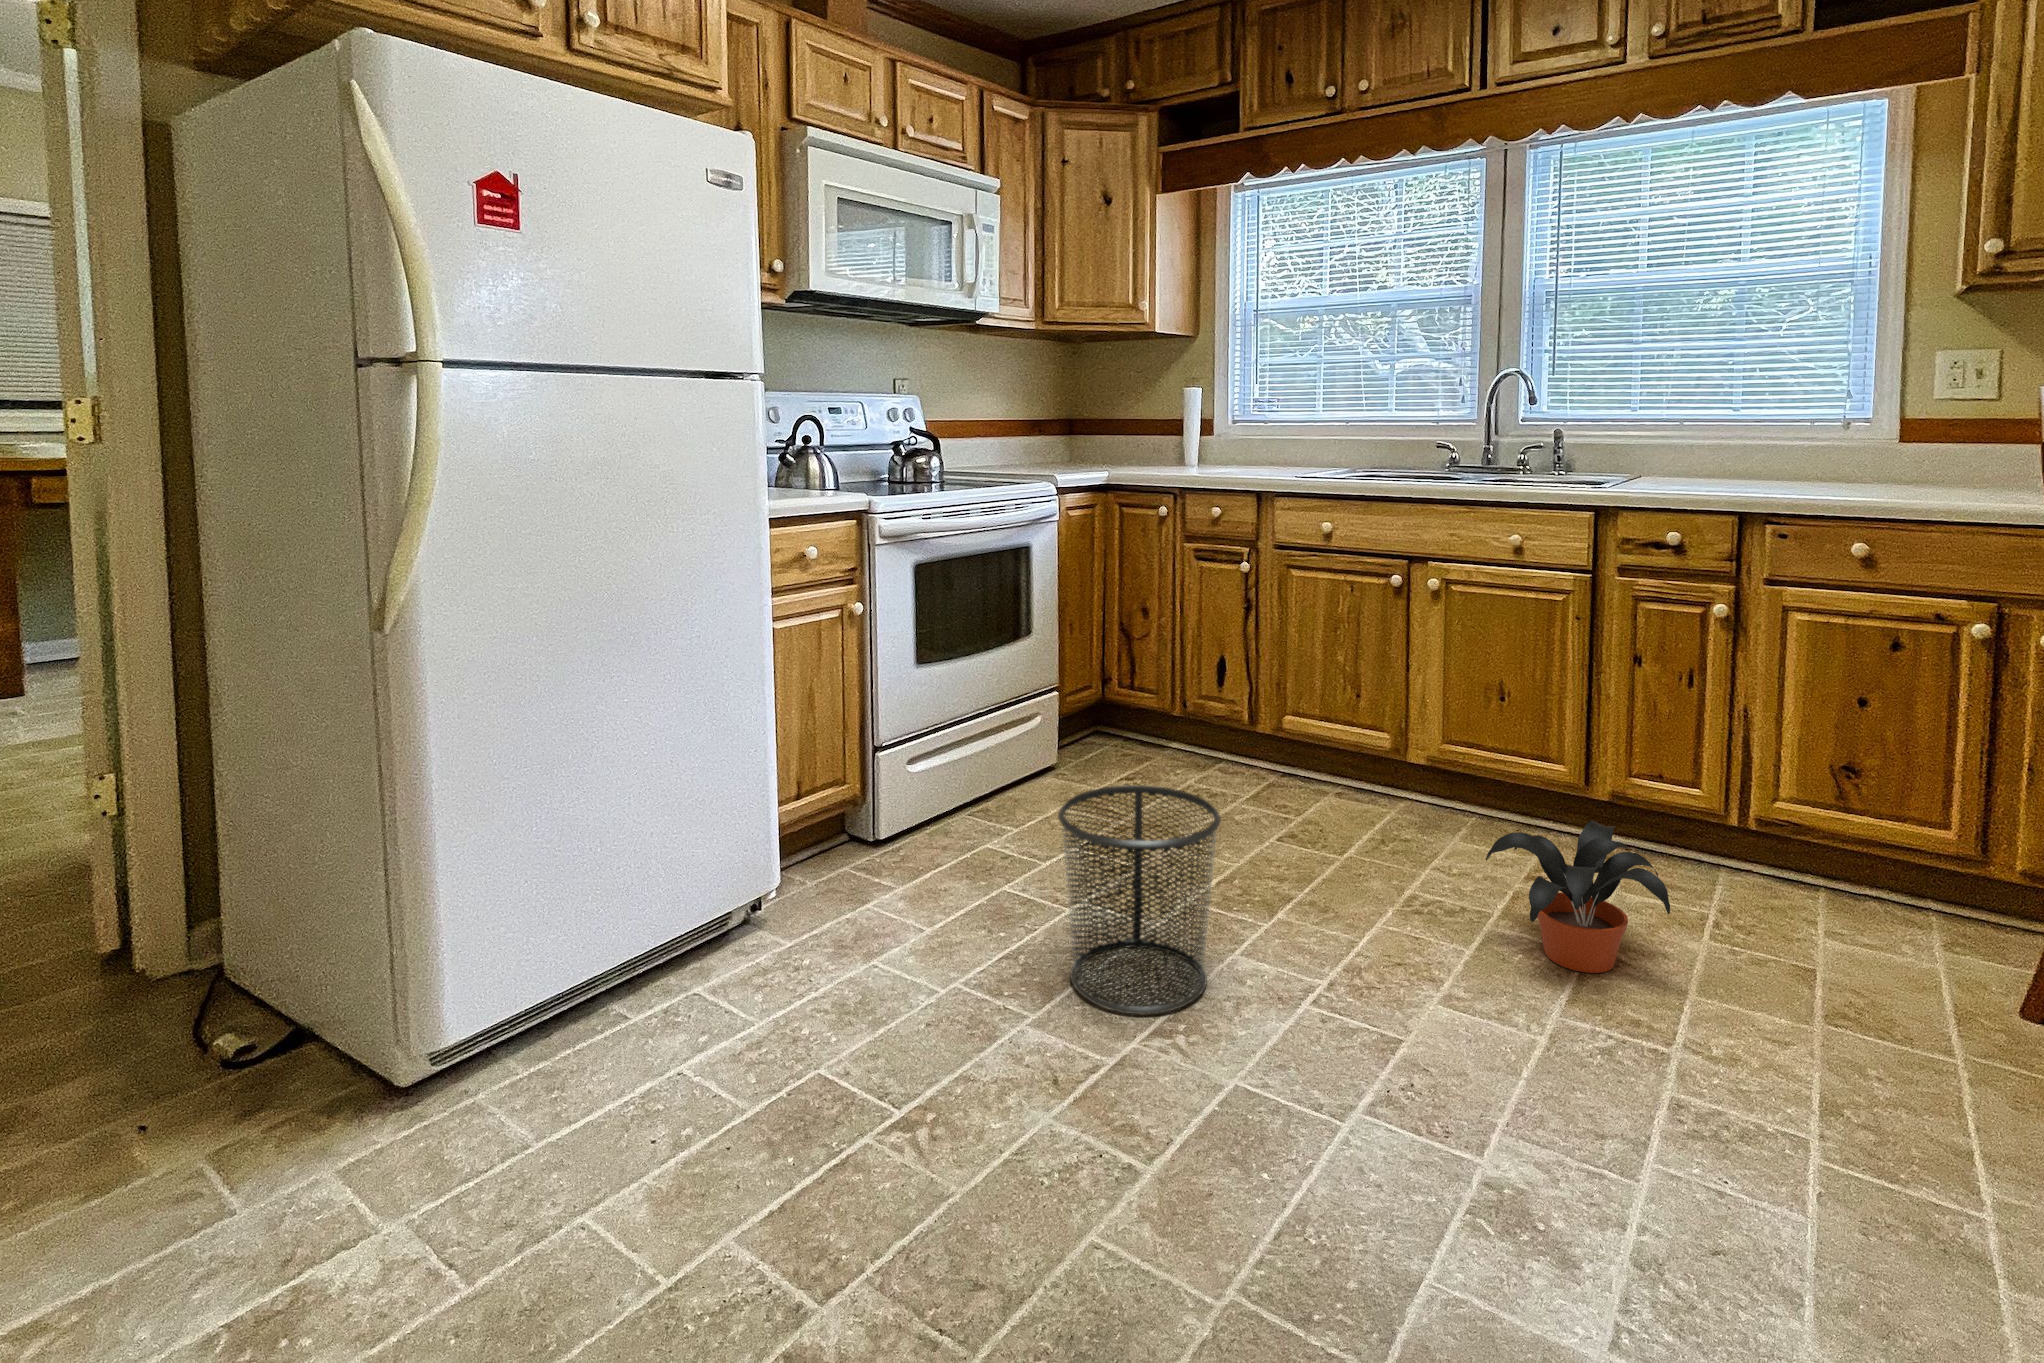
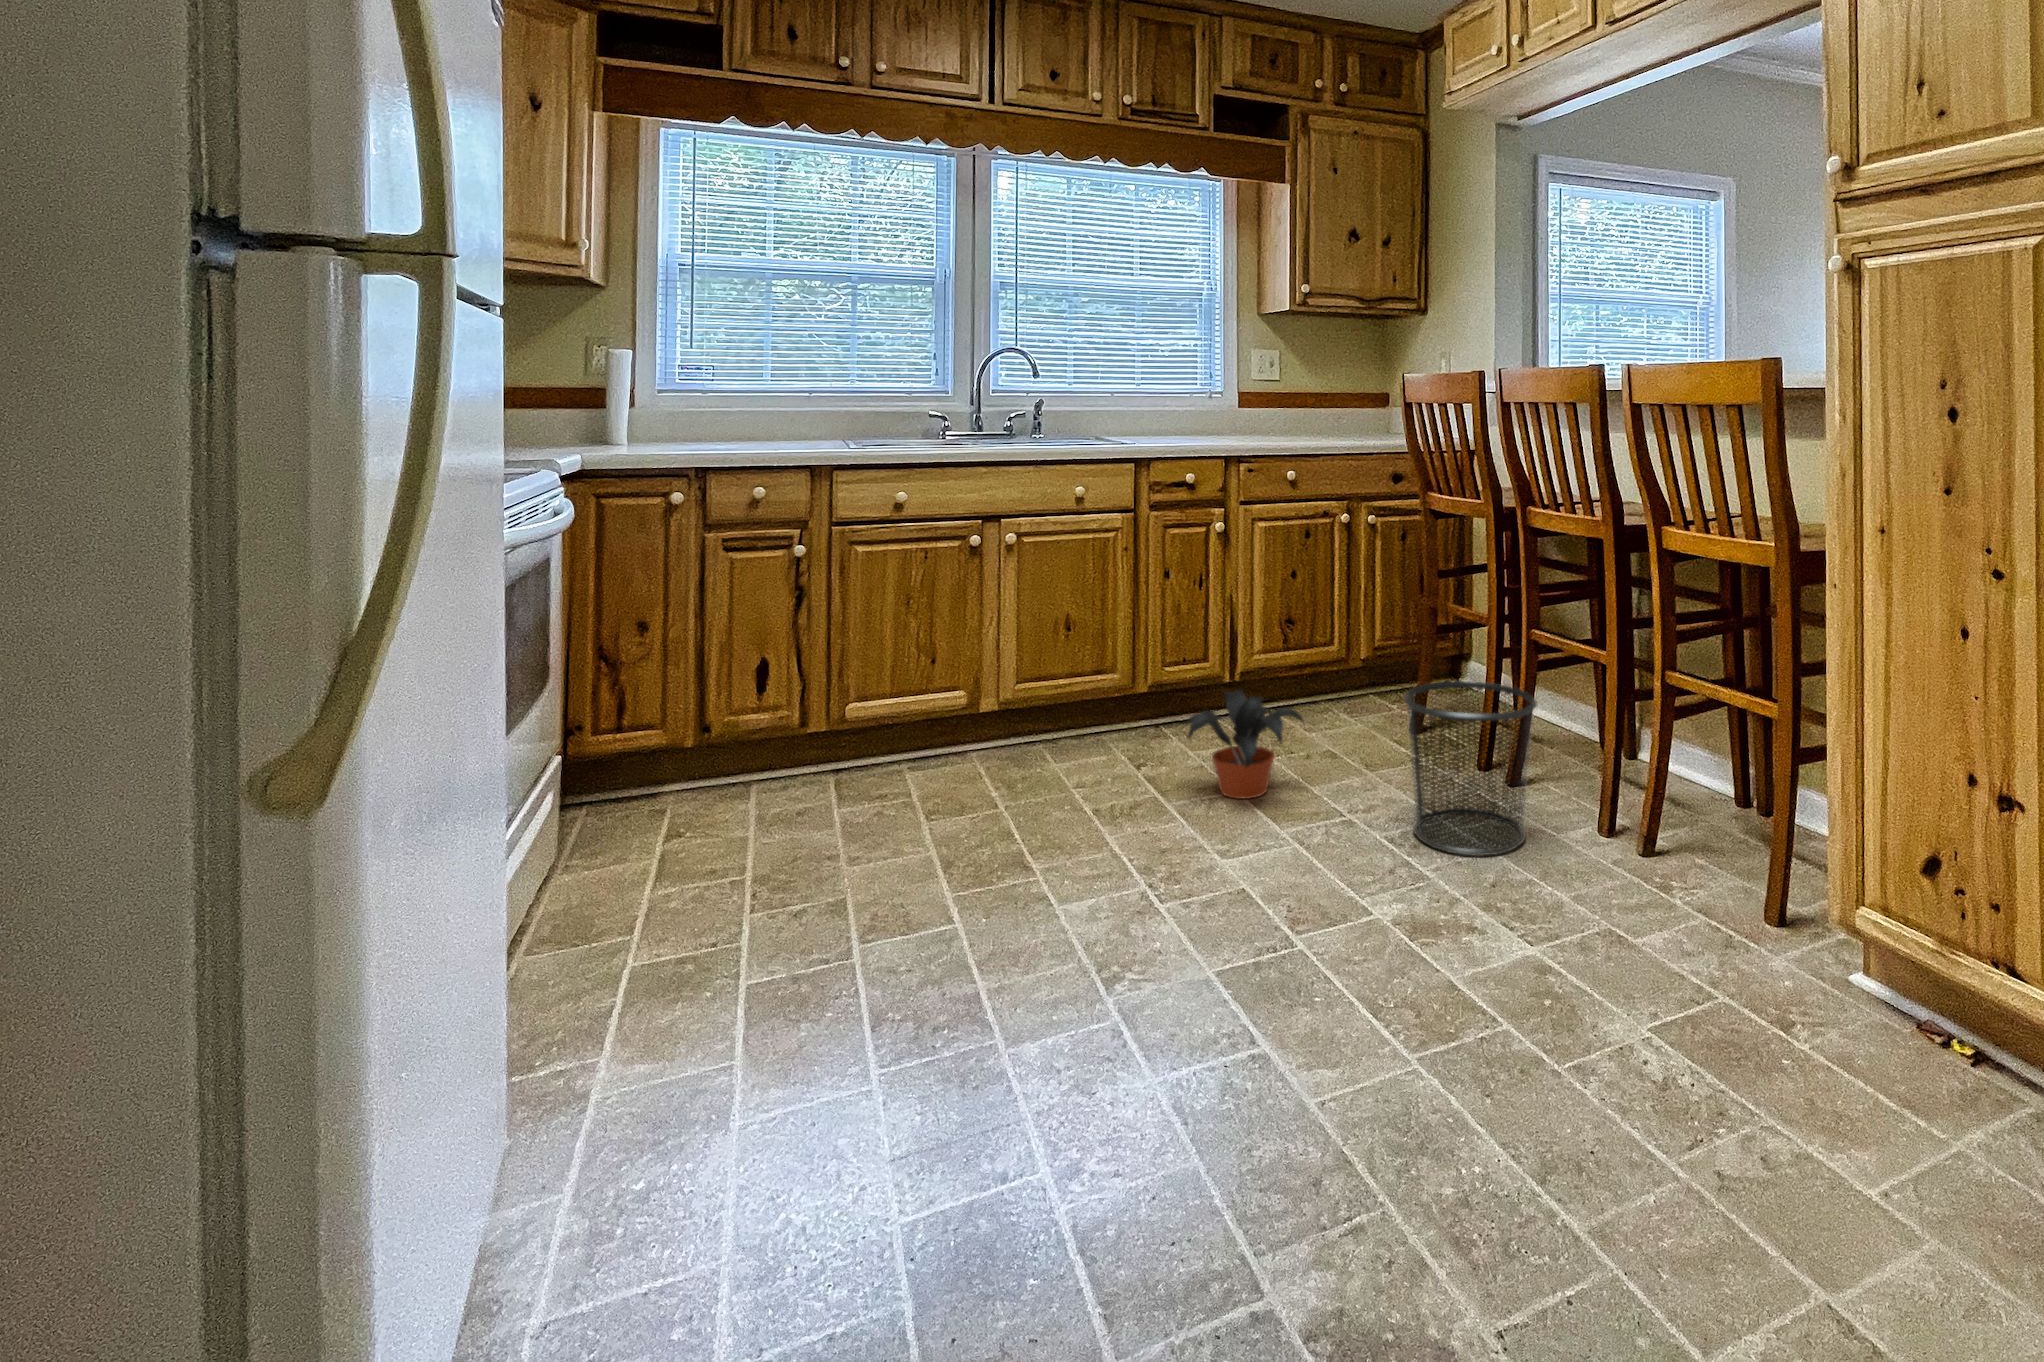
waste bin: present [1058,785,1221,1014] -> present [1404,681,1537,856]

